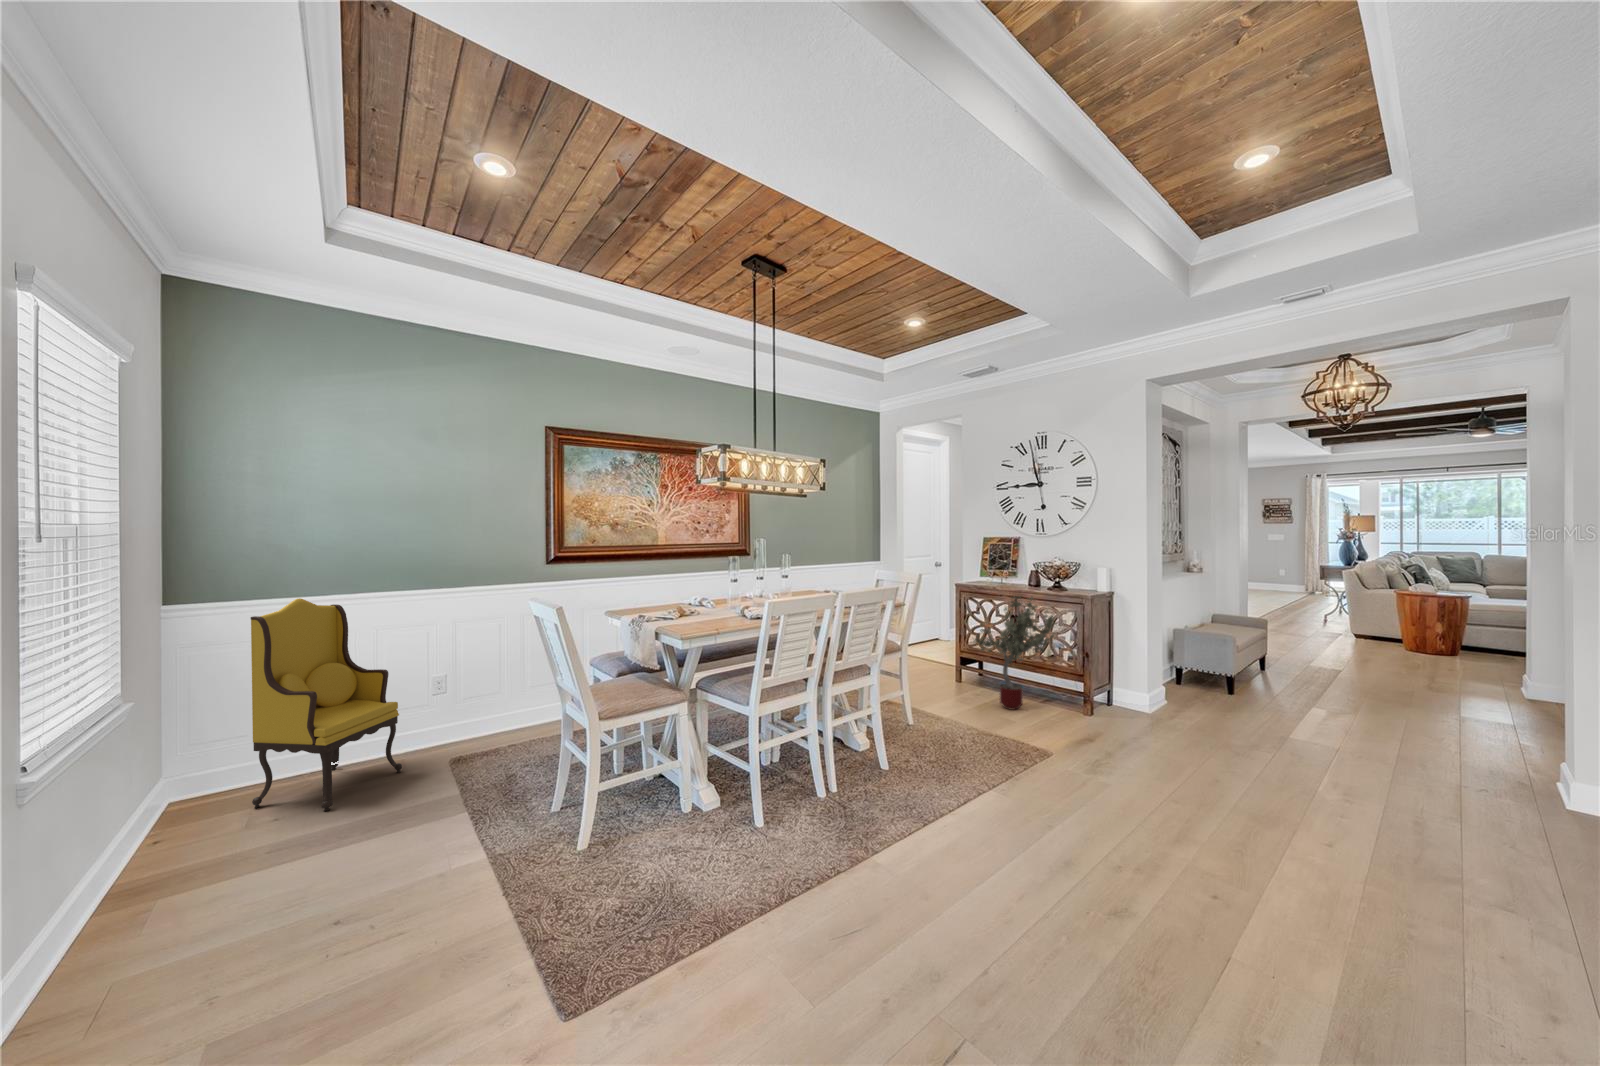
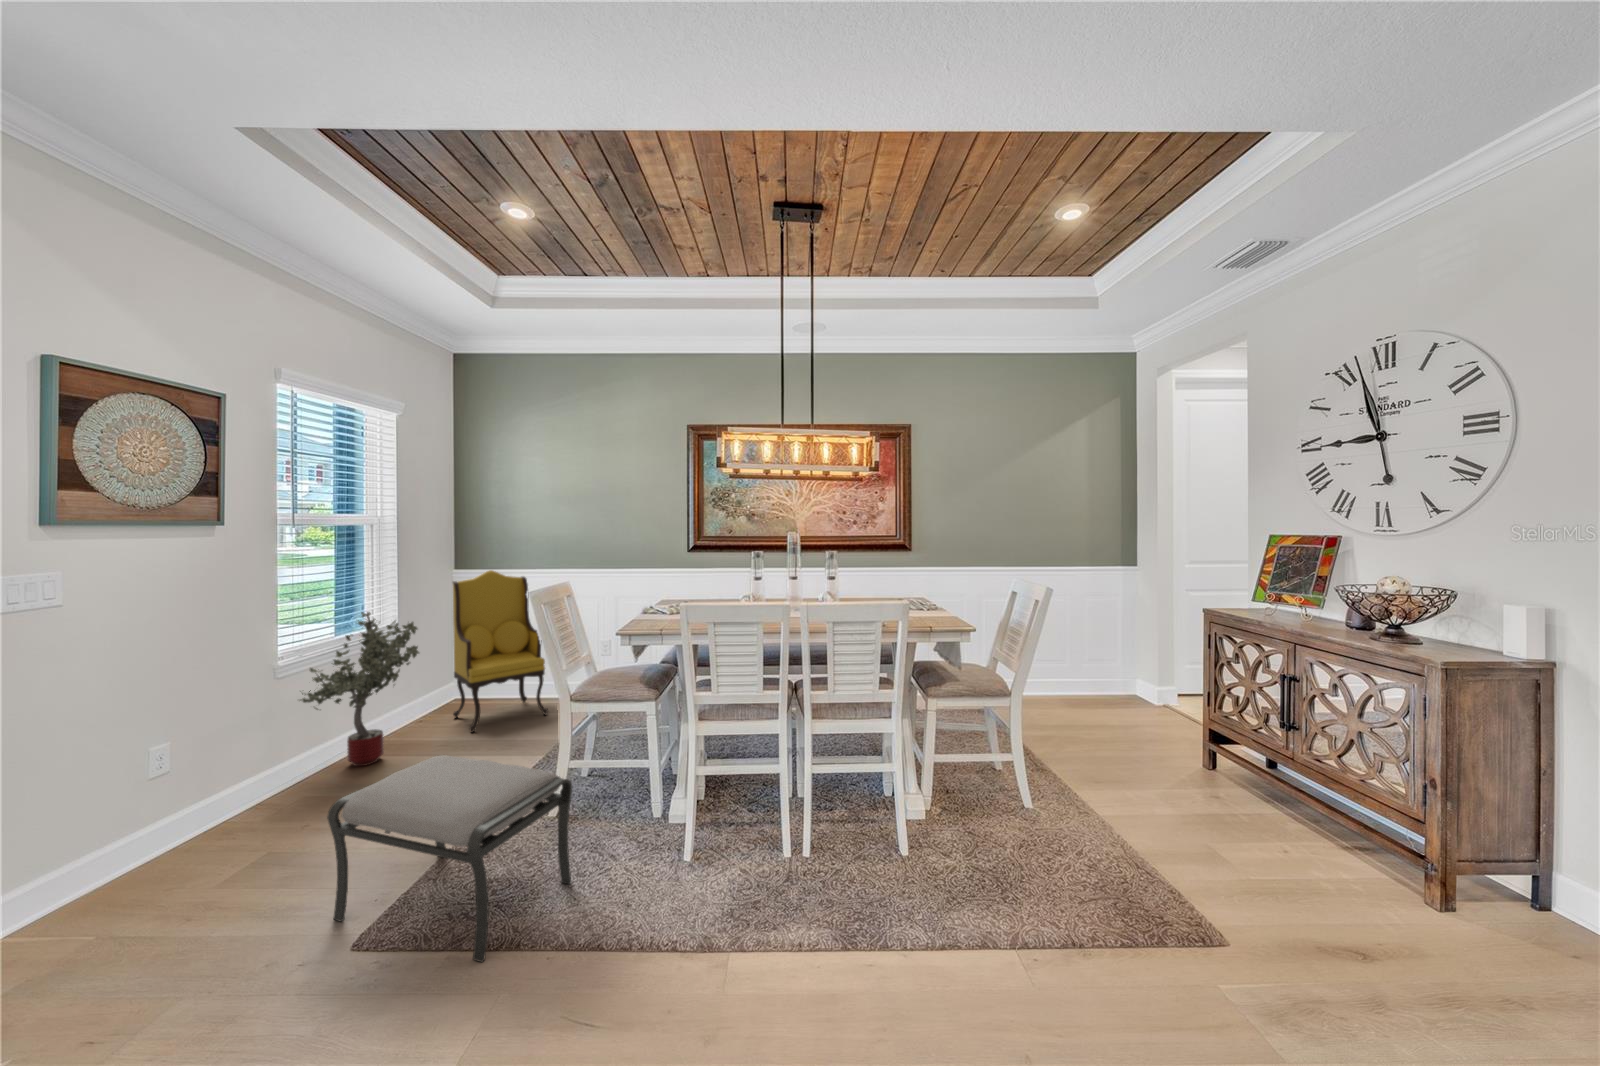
potted tree: present [974,596,1055,710] -> present [299,612,419,766]
ottoman: none [543,759,739,959] -> present [327,755,572,962]

